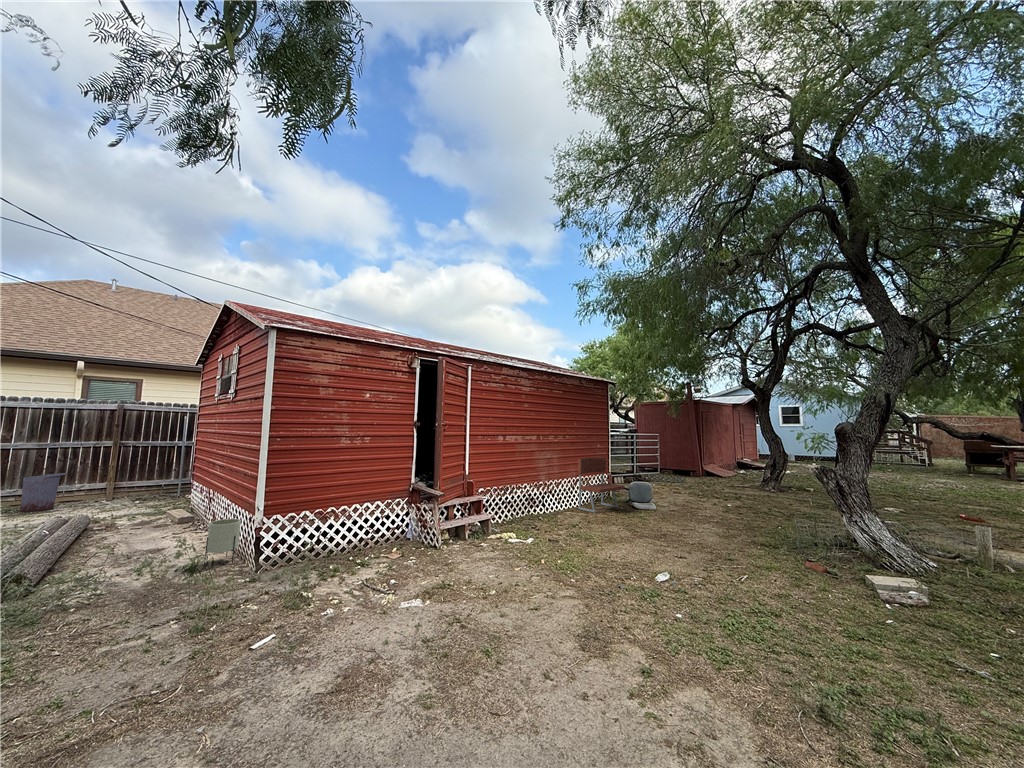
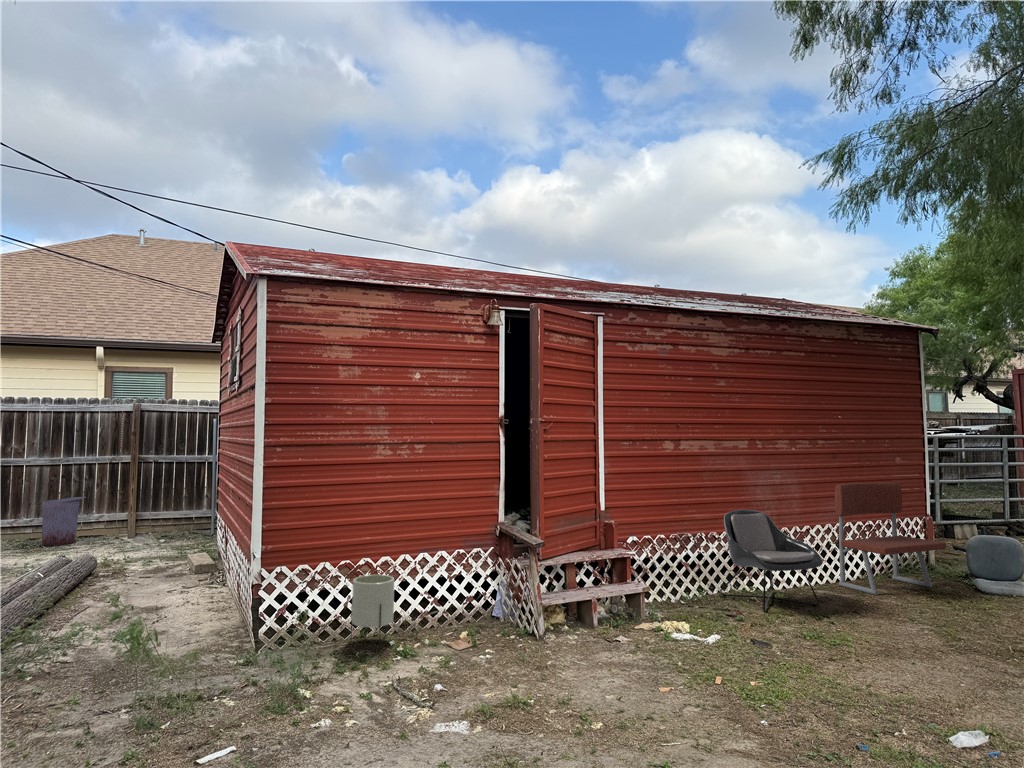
lounge chair: none [524,472,574,525] -> present [720,510,823,612]
planter: present [204,519,241,565] -> present [350,575,394,648]

